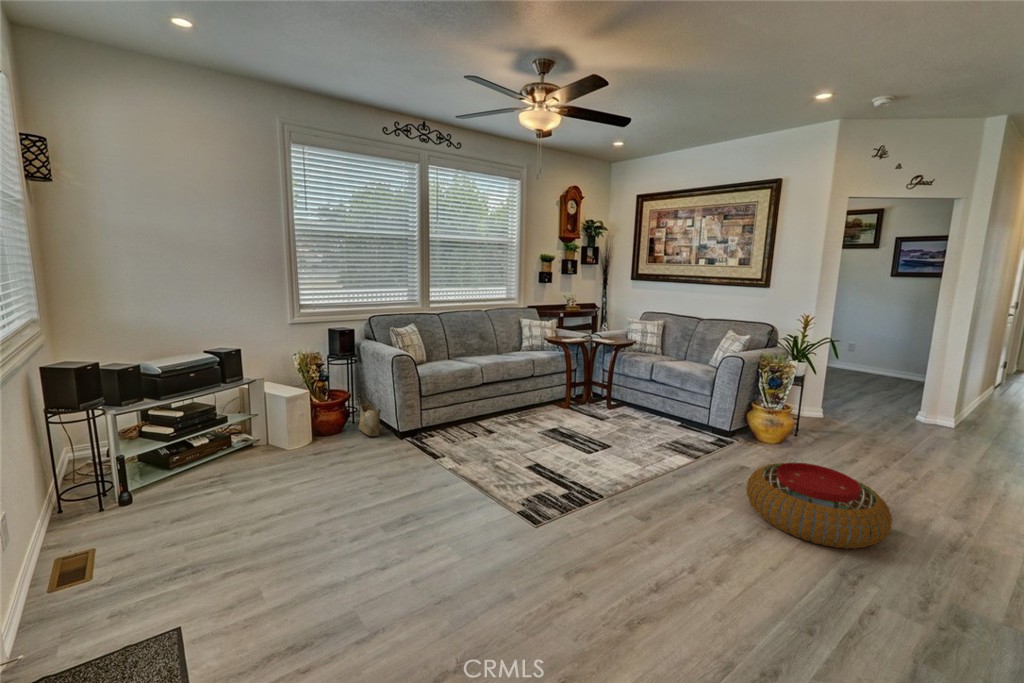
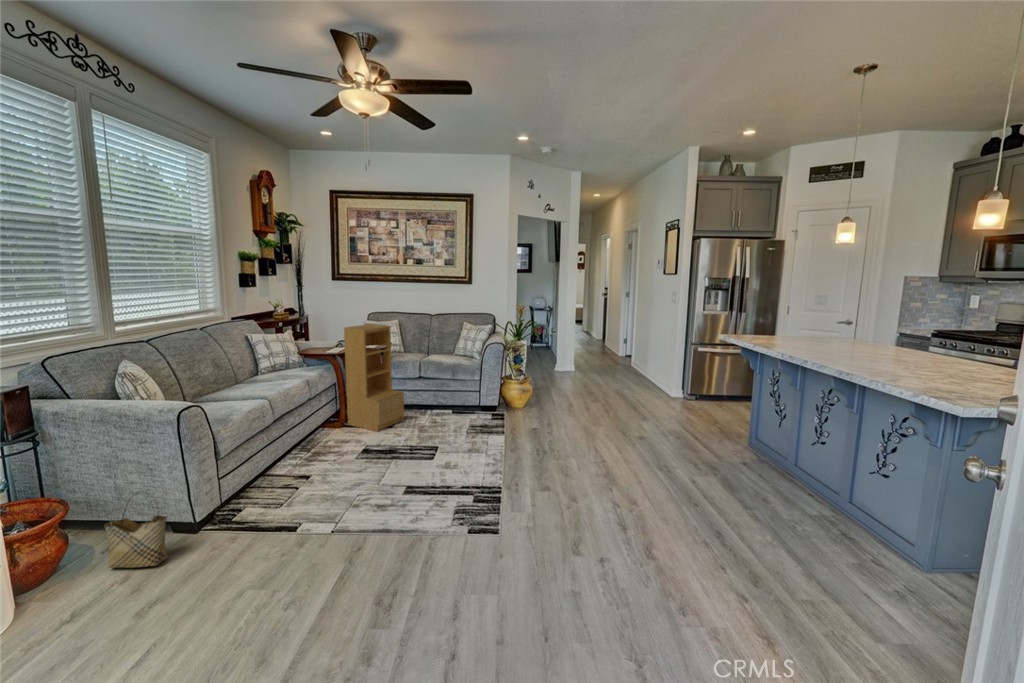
bookshelf: none [574,318,620,417] -> present [344,324,404,432]
pouf: present [746,463,892,549] -> none [566,405,649,454]

